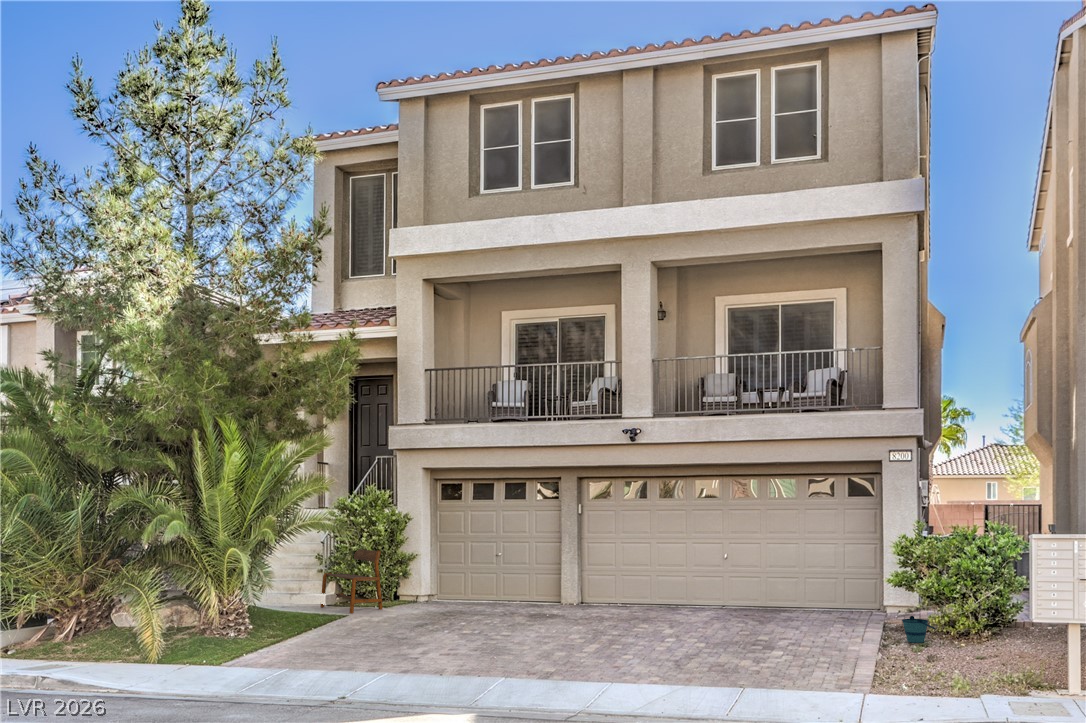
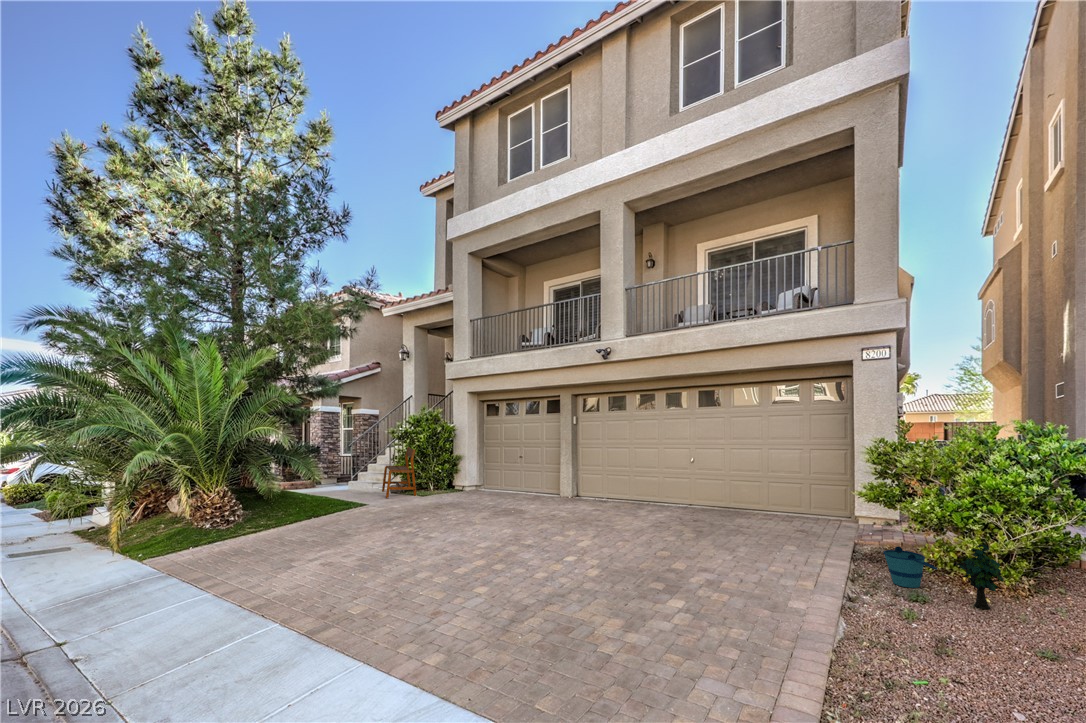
decorative plant: none [944,607,970,648] -> present [955,544,1004,609]

